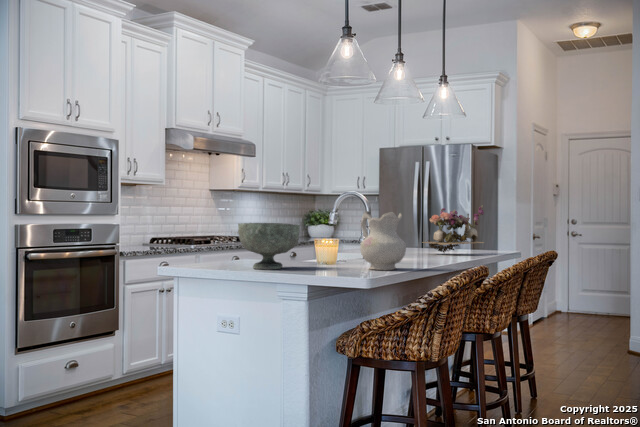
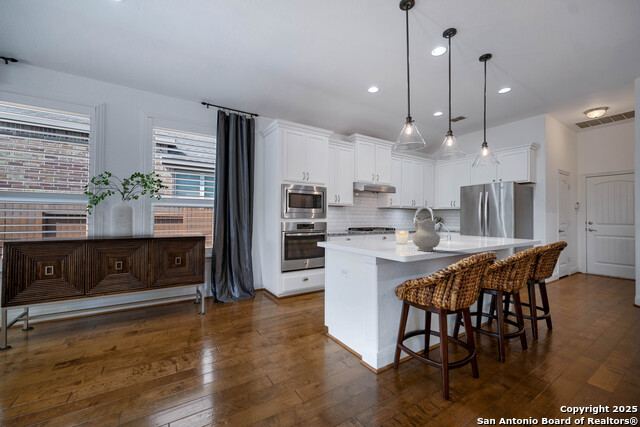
flower arrangement: present [423,206,484,253] -> none [471,214,512,241]
decorative bowl: present [238,223,300,269] -> none [351,223,382,247]

